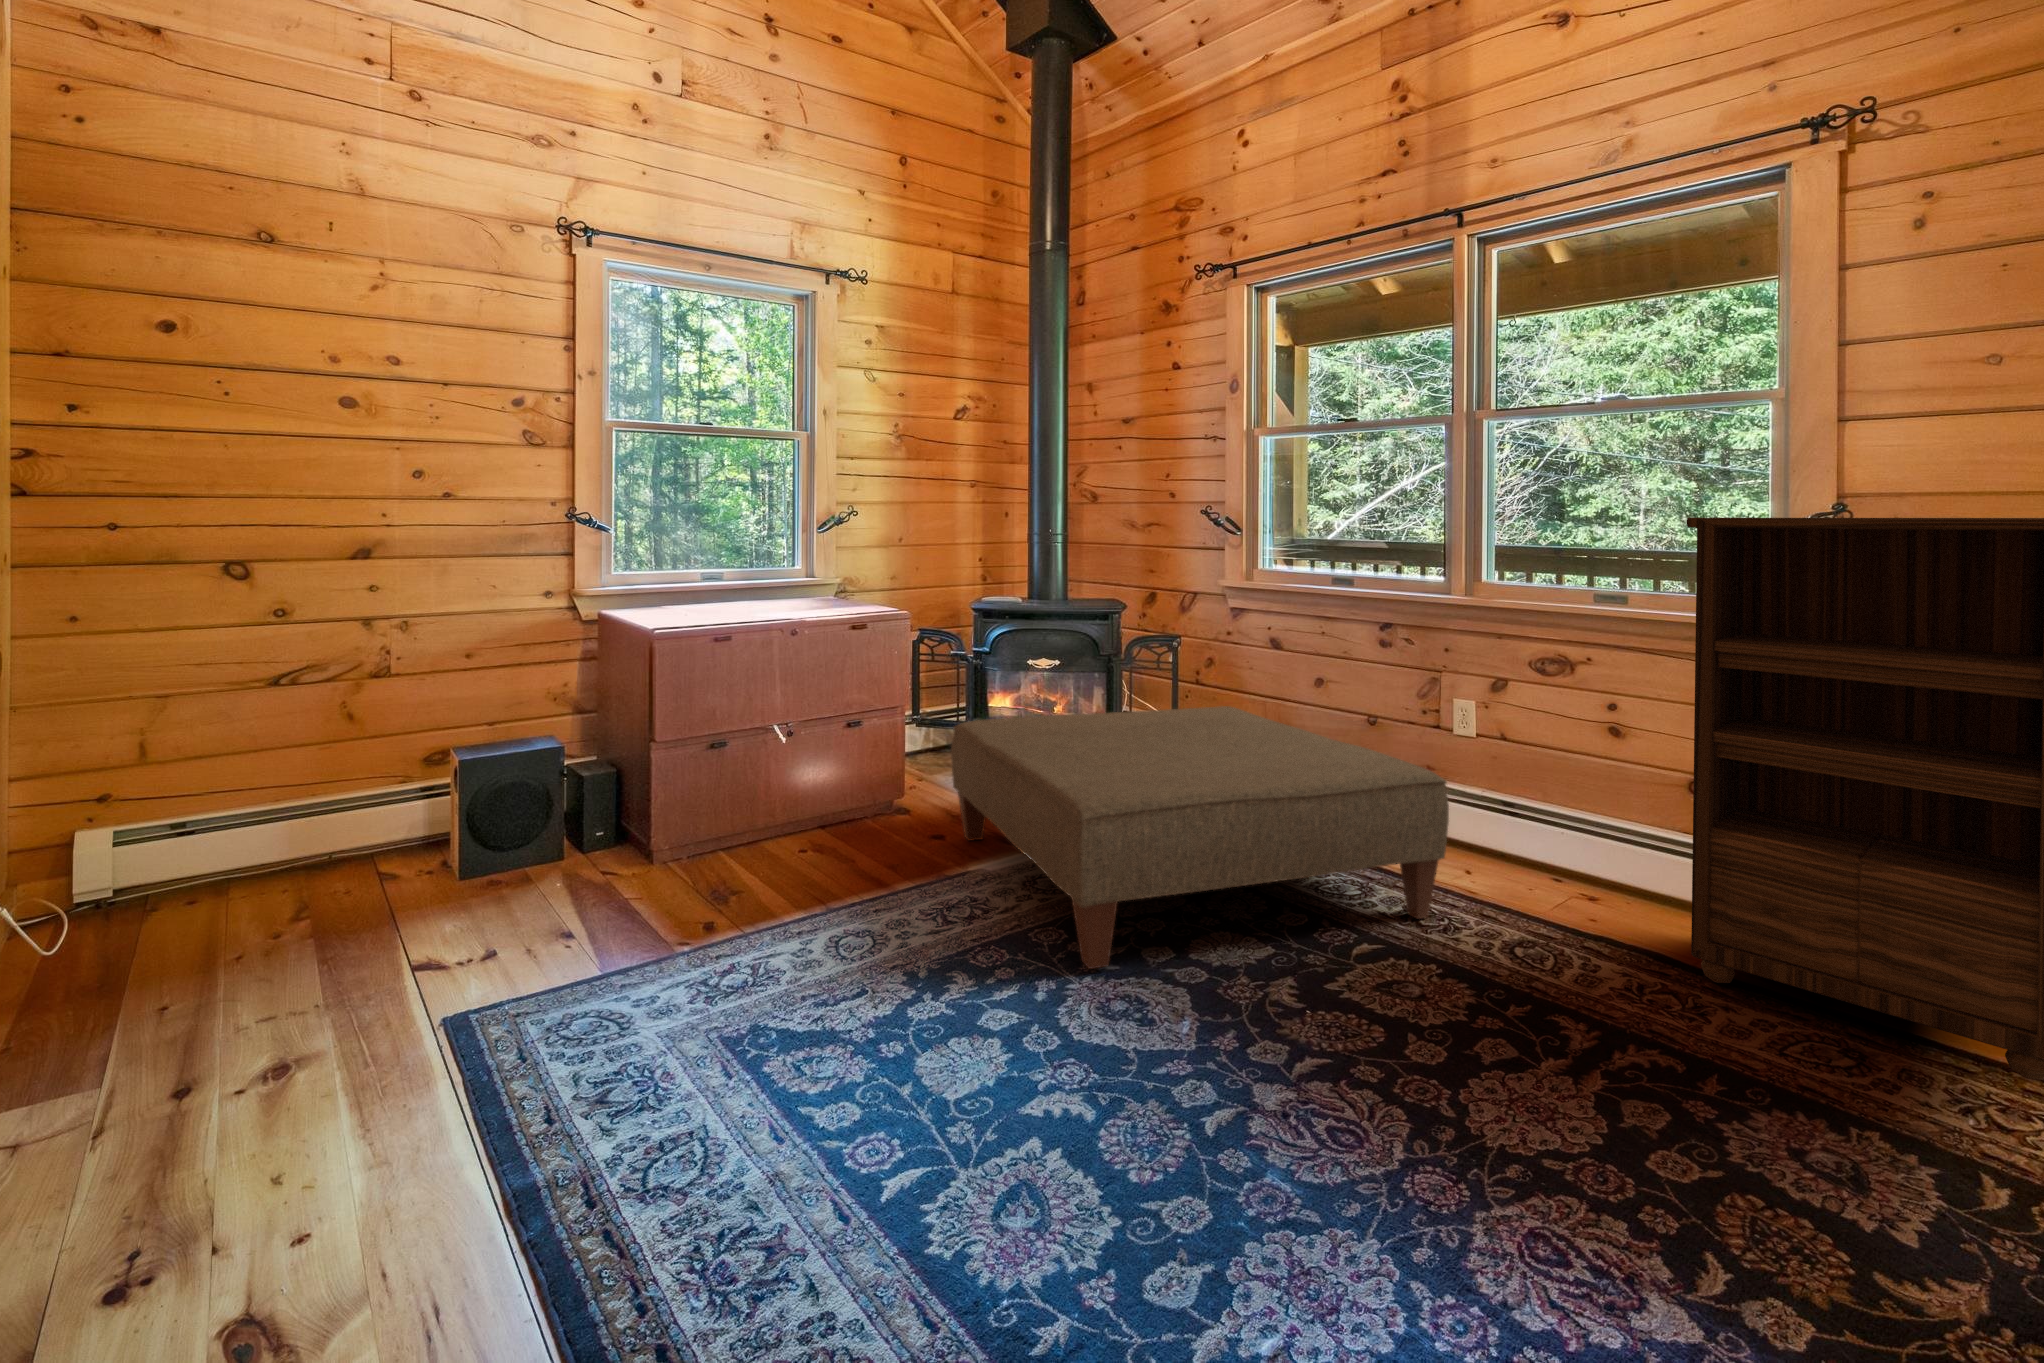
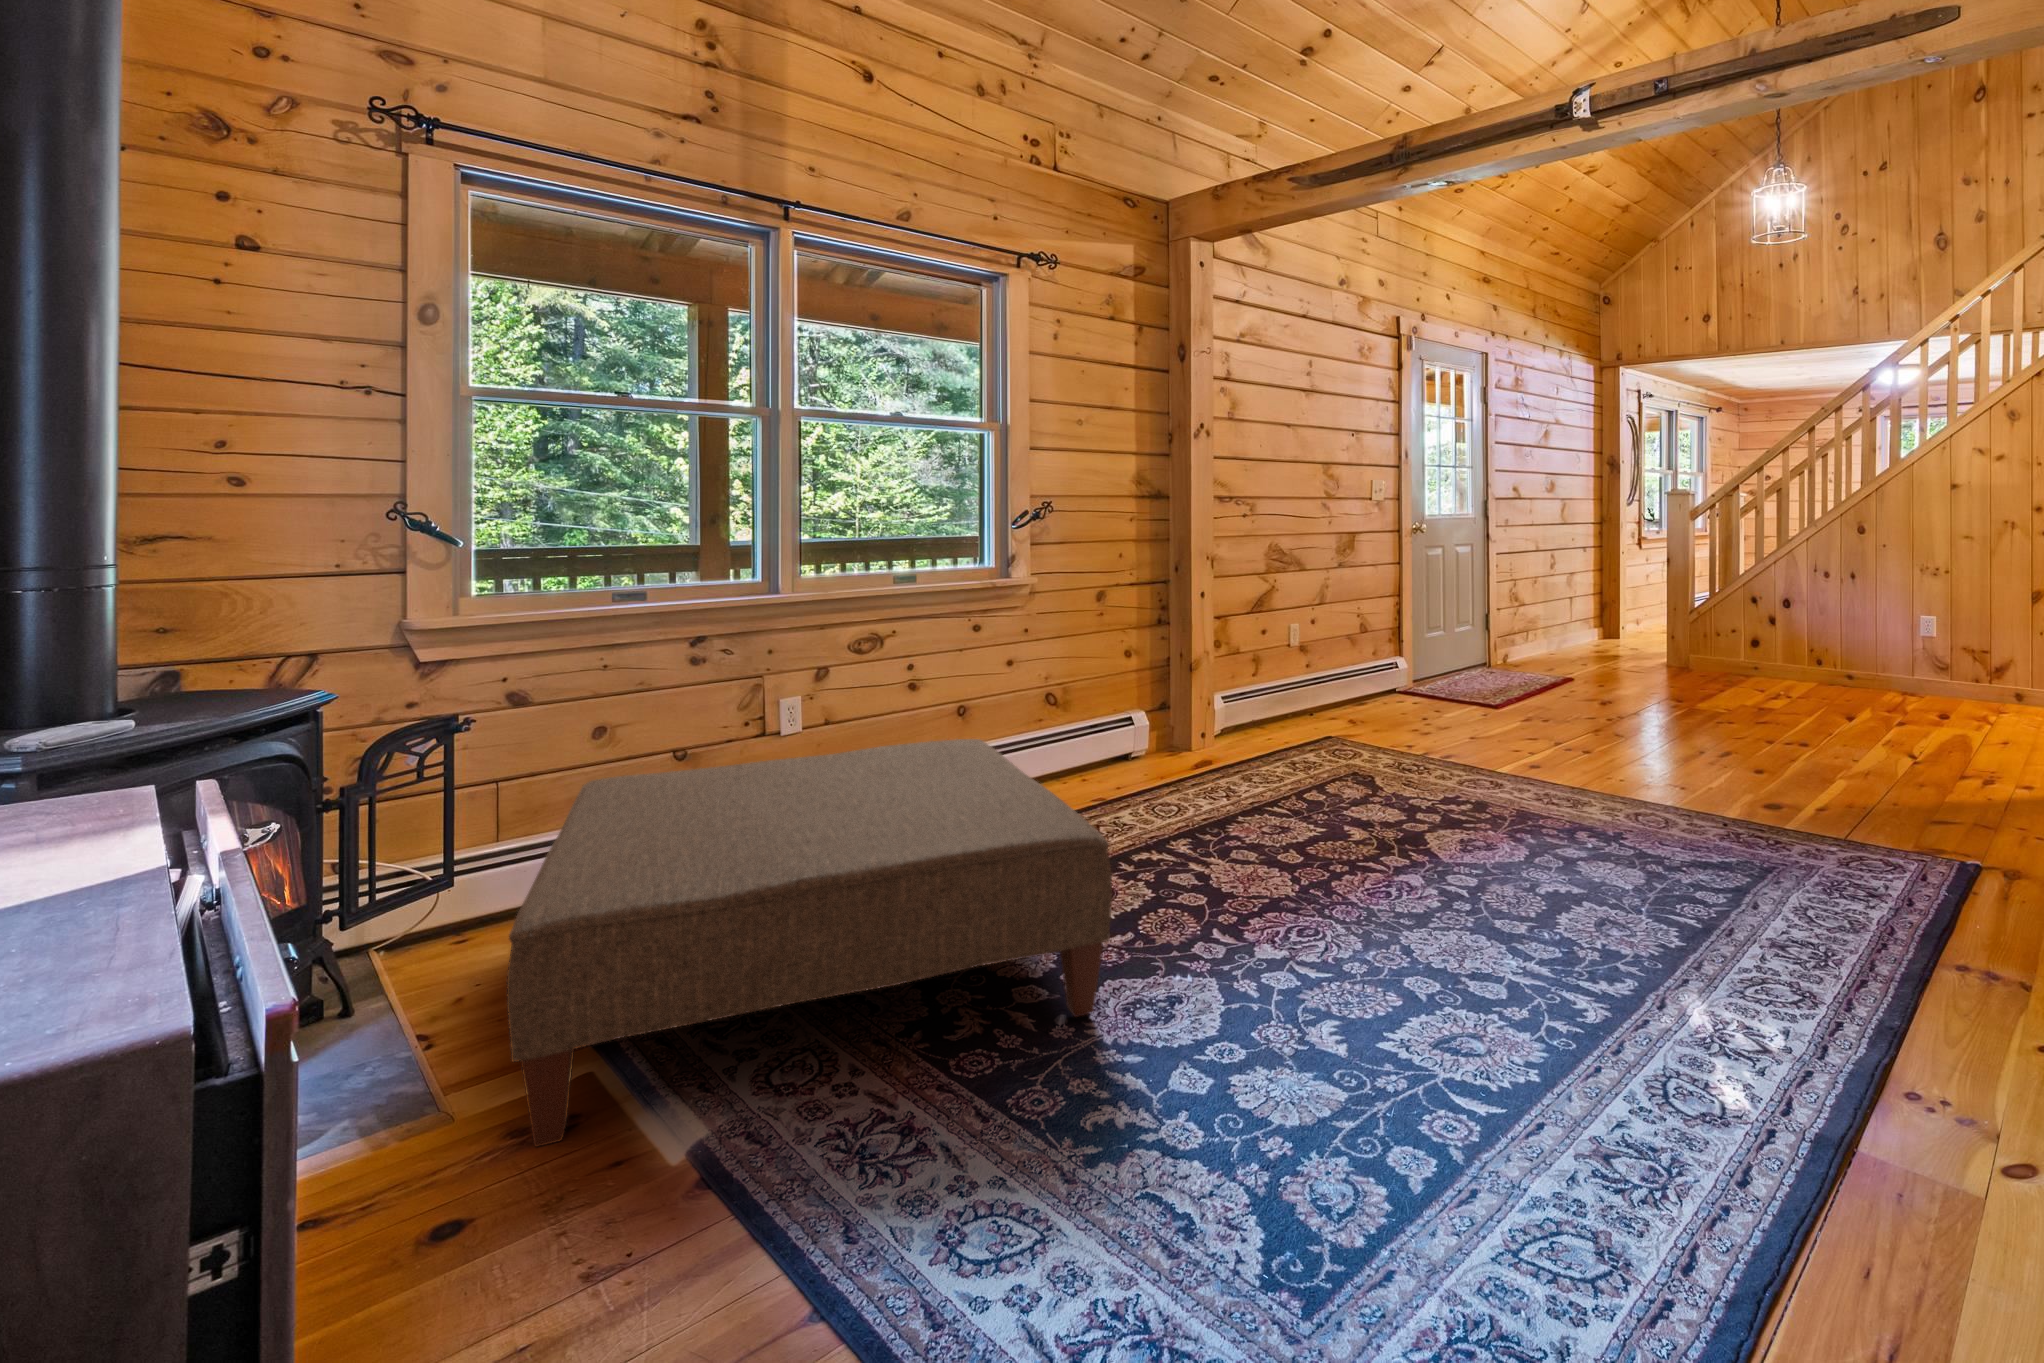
bookshelf: present [1687,518,2044,1080] -> none [1018,513,1197,817]

